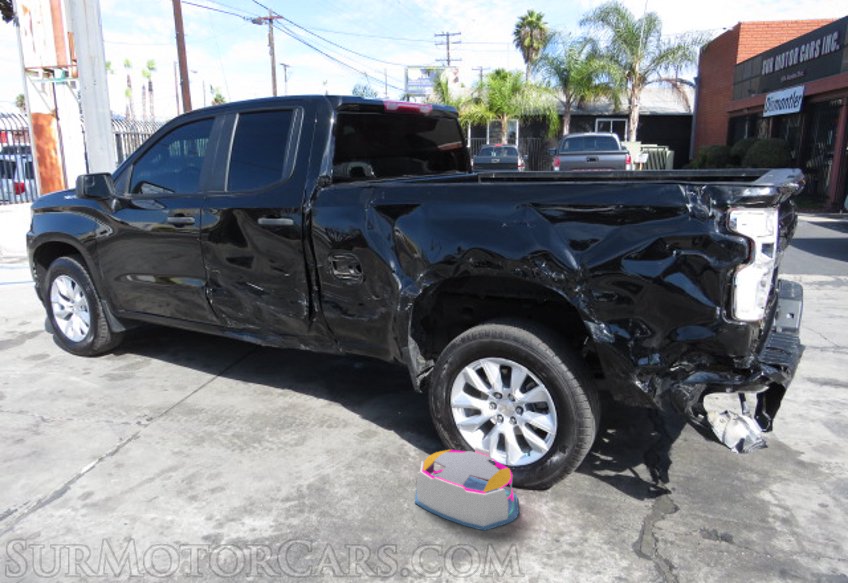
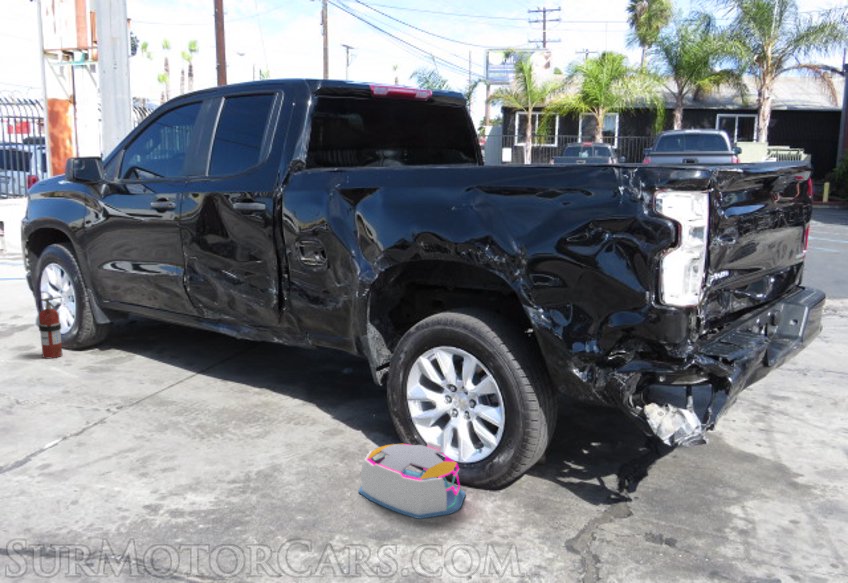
fire extinguisher: none [51,308,78,366] -> present [39,297,62,359]

